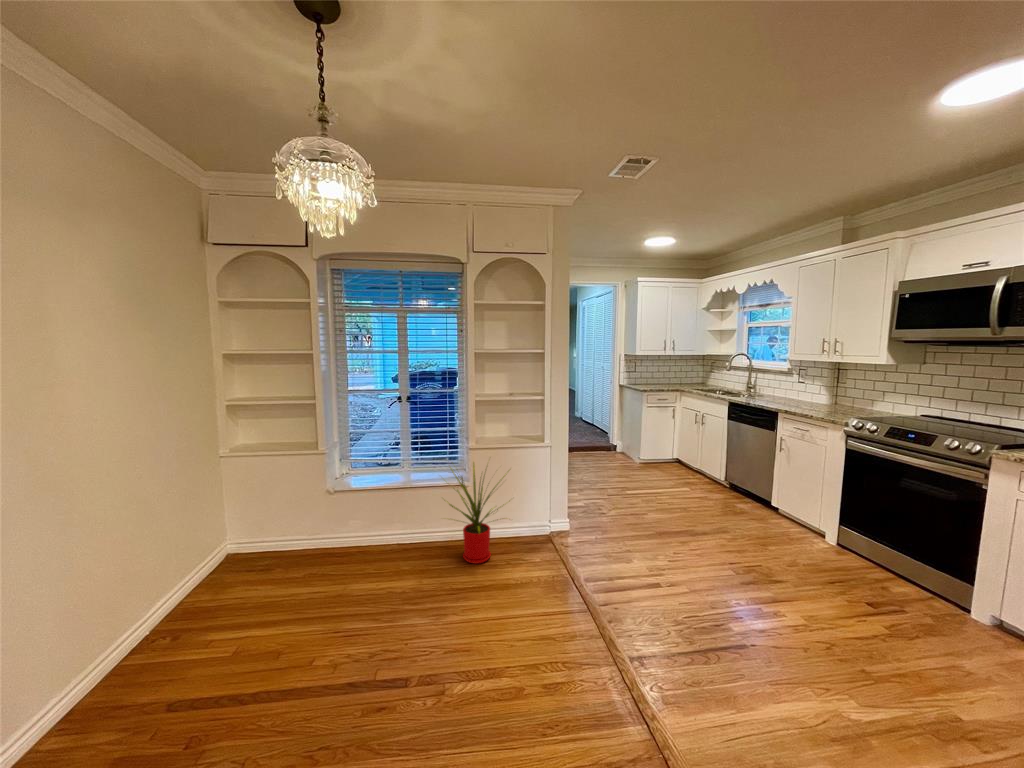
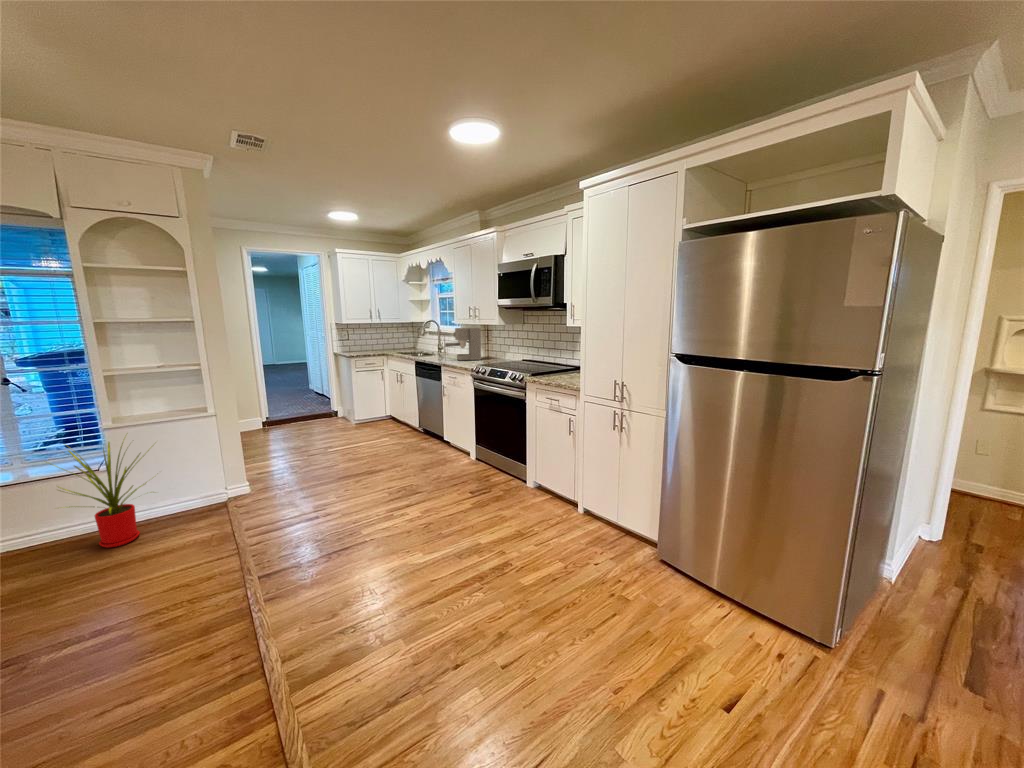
coffee maker: none [781,365,841,409] -> present [445,327,481,361]

